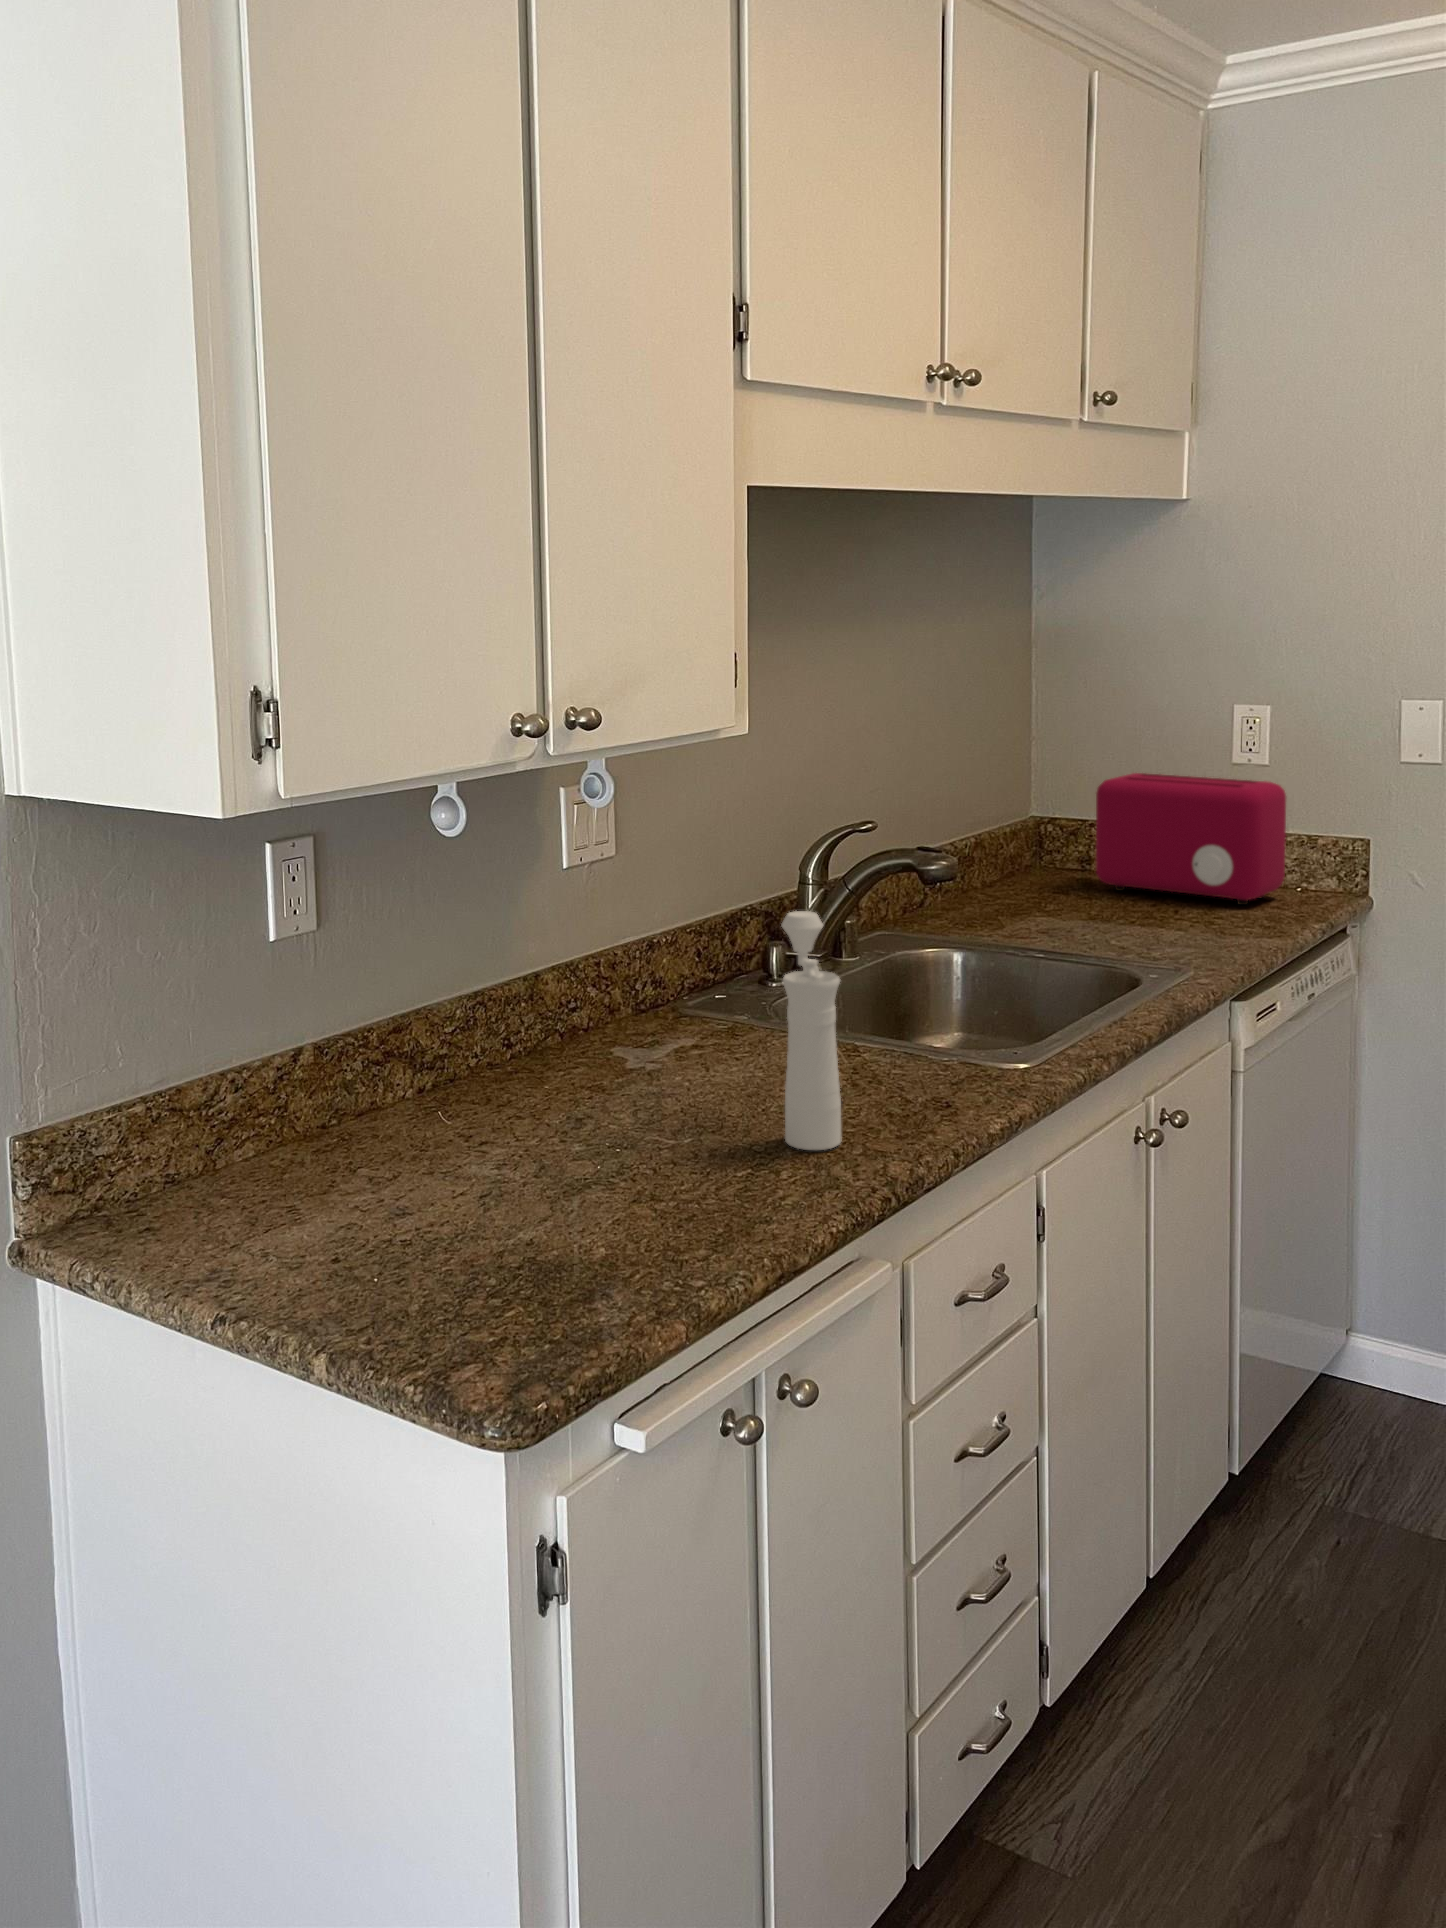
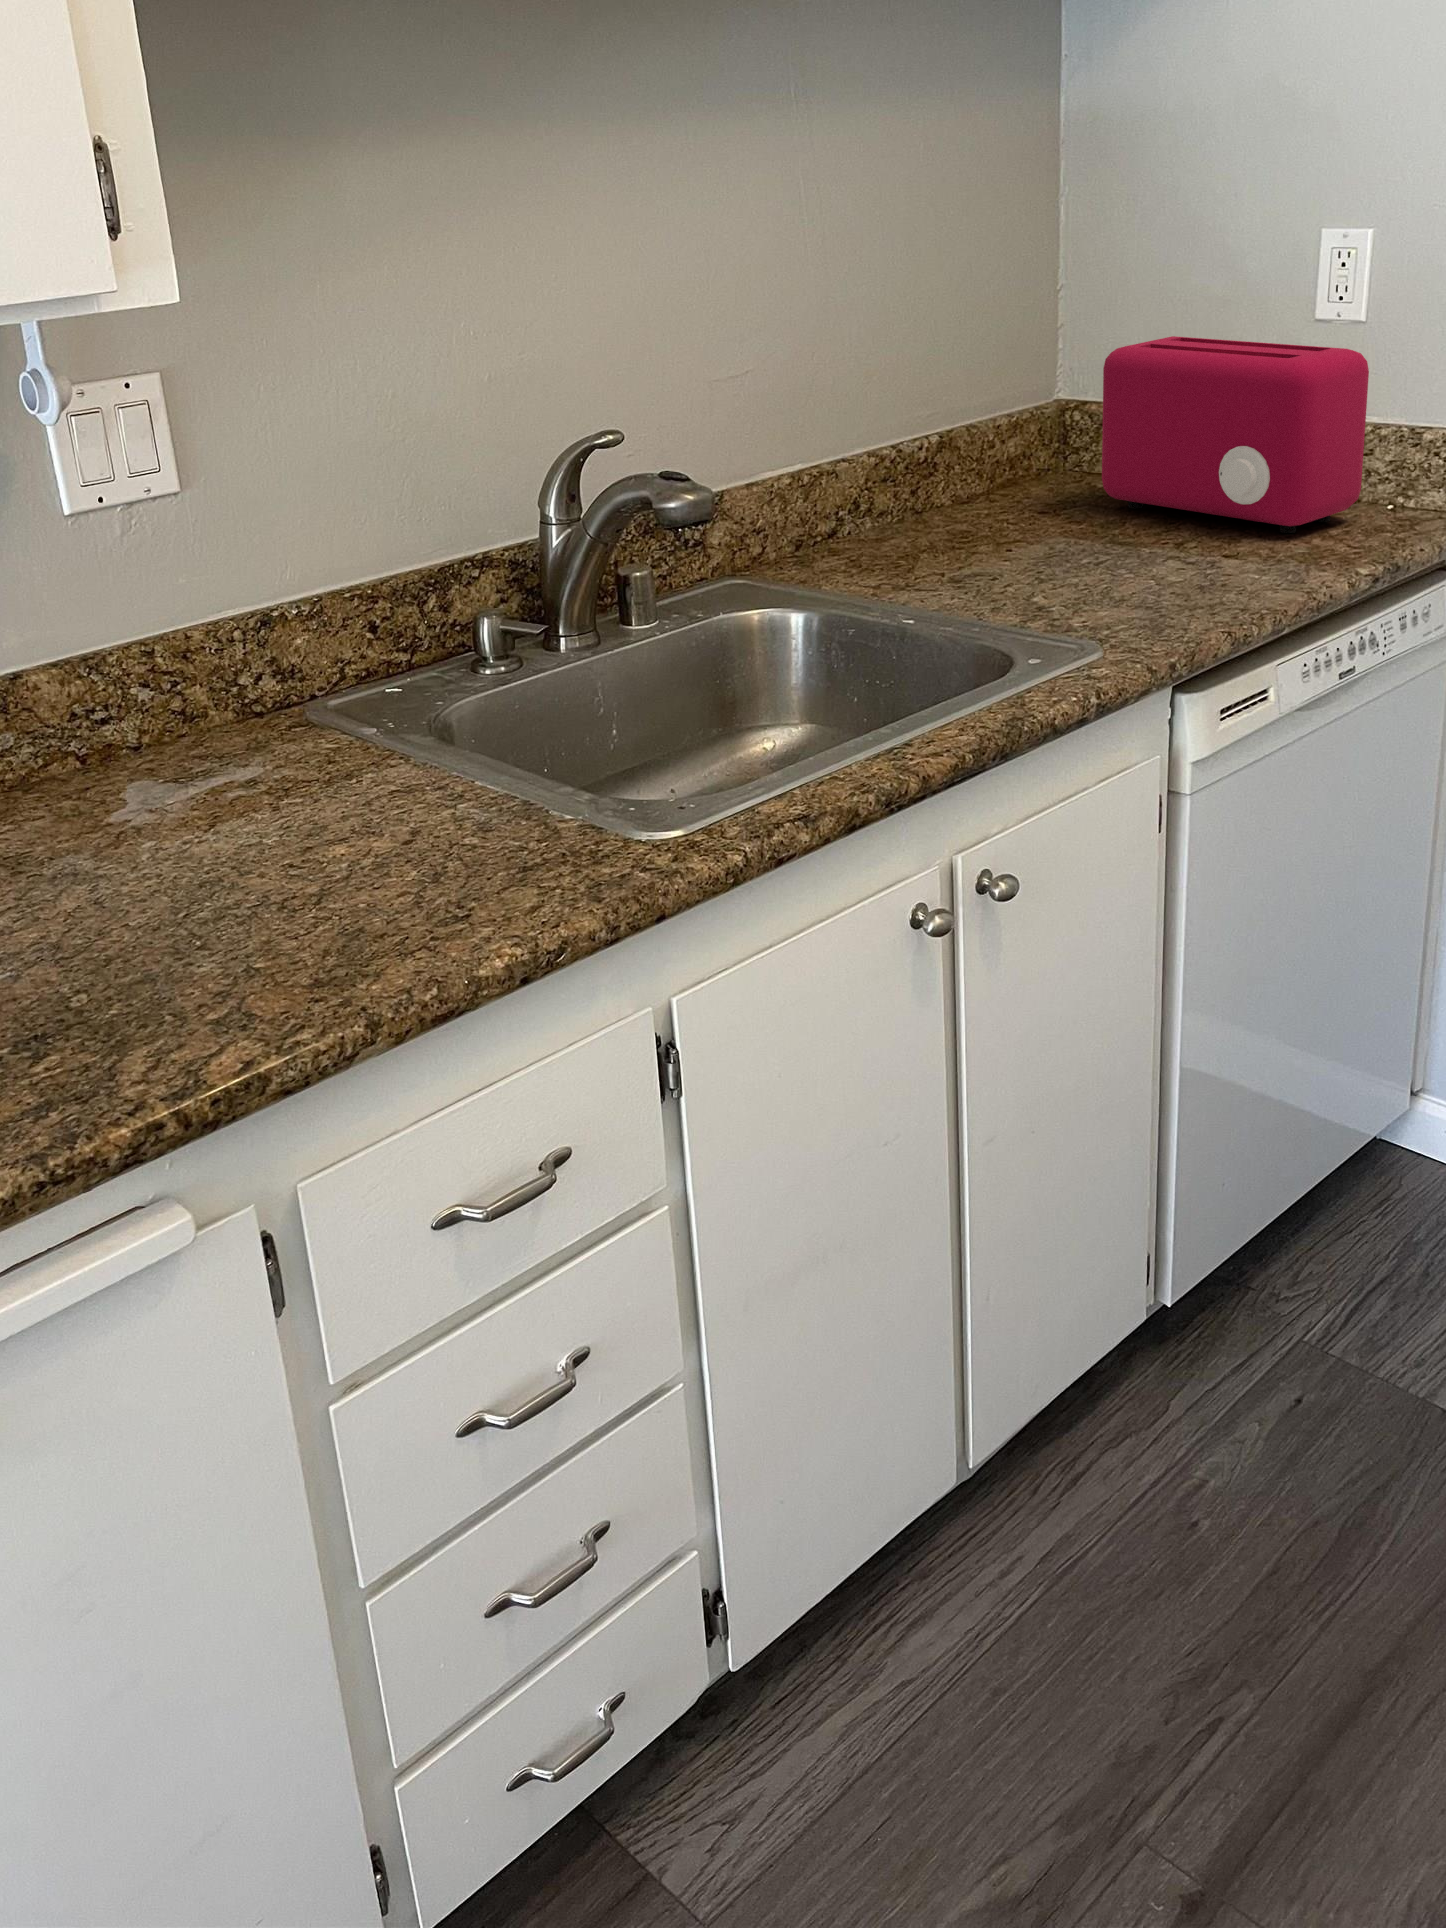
pepper mill: present [782,911,841,1150] -> none [85,608,242,1007]

